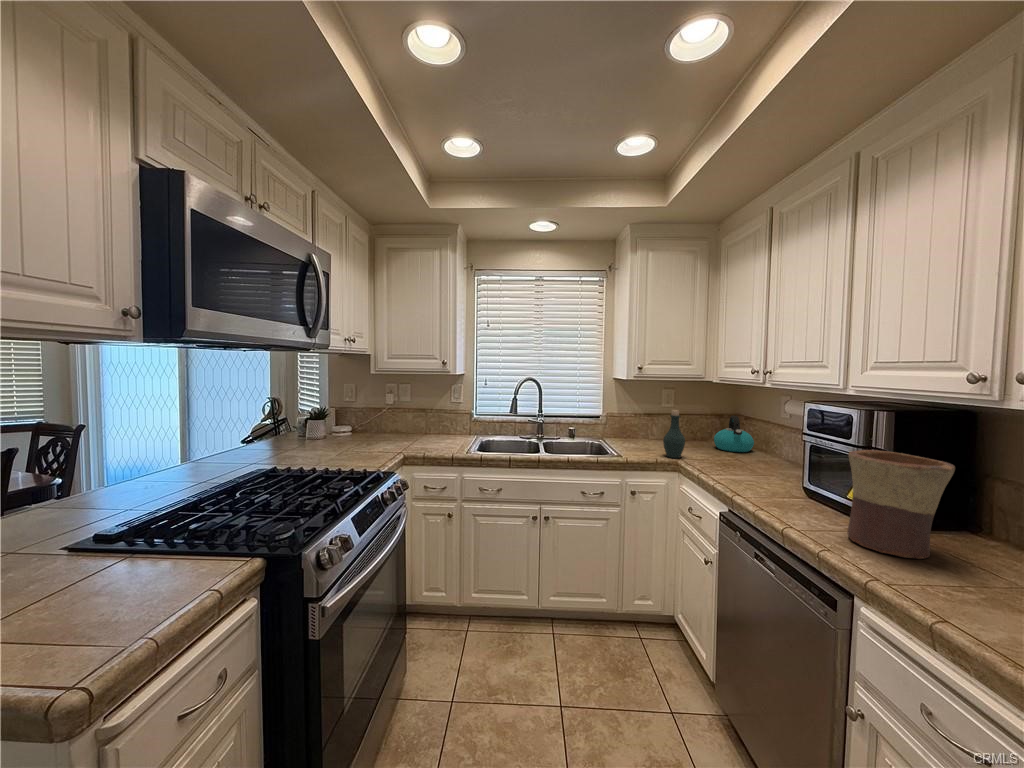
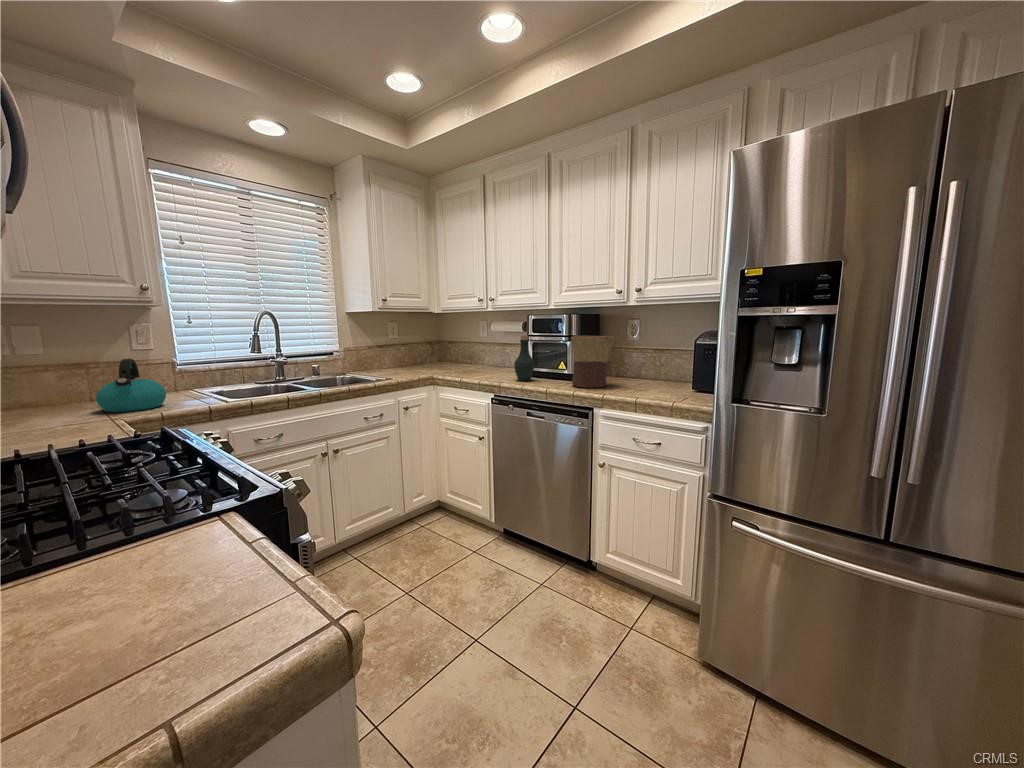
bottle: present [663,410,685,458] -> present [514,335,535,381]
kettle: present [714,416,754,452] -> present [96,359,166,412]

